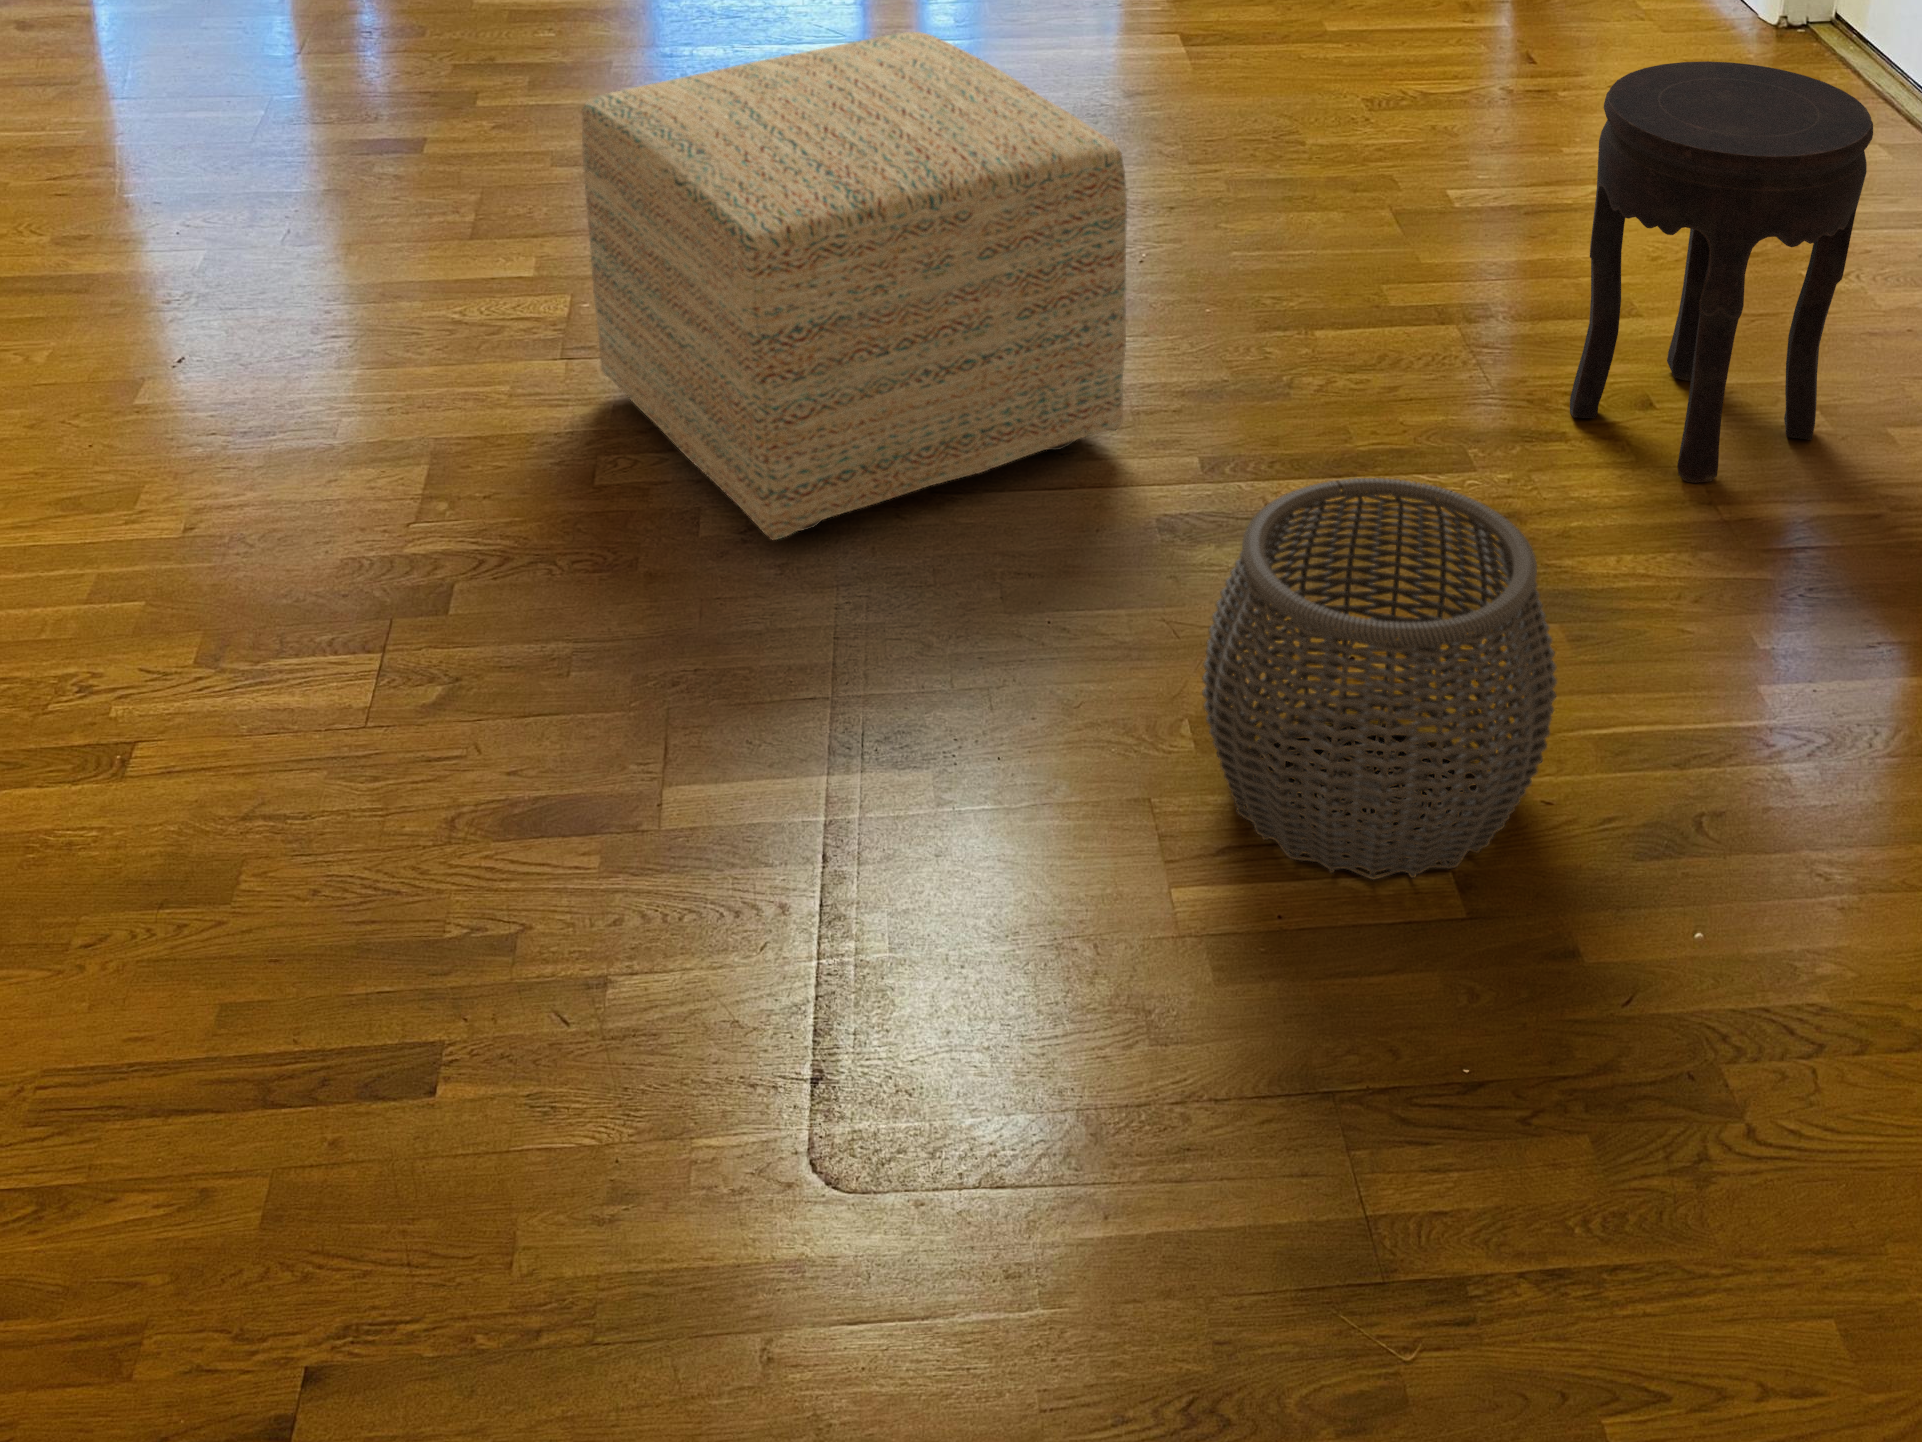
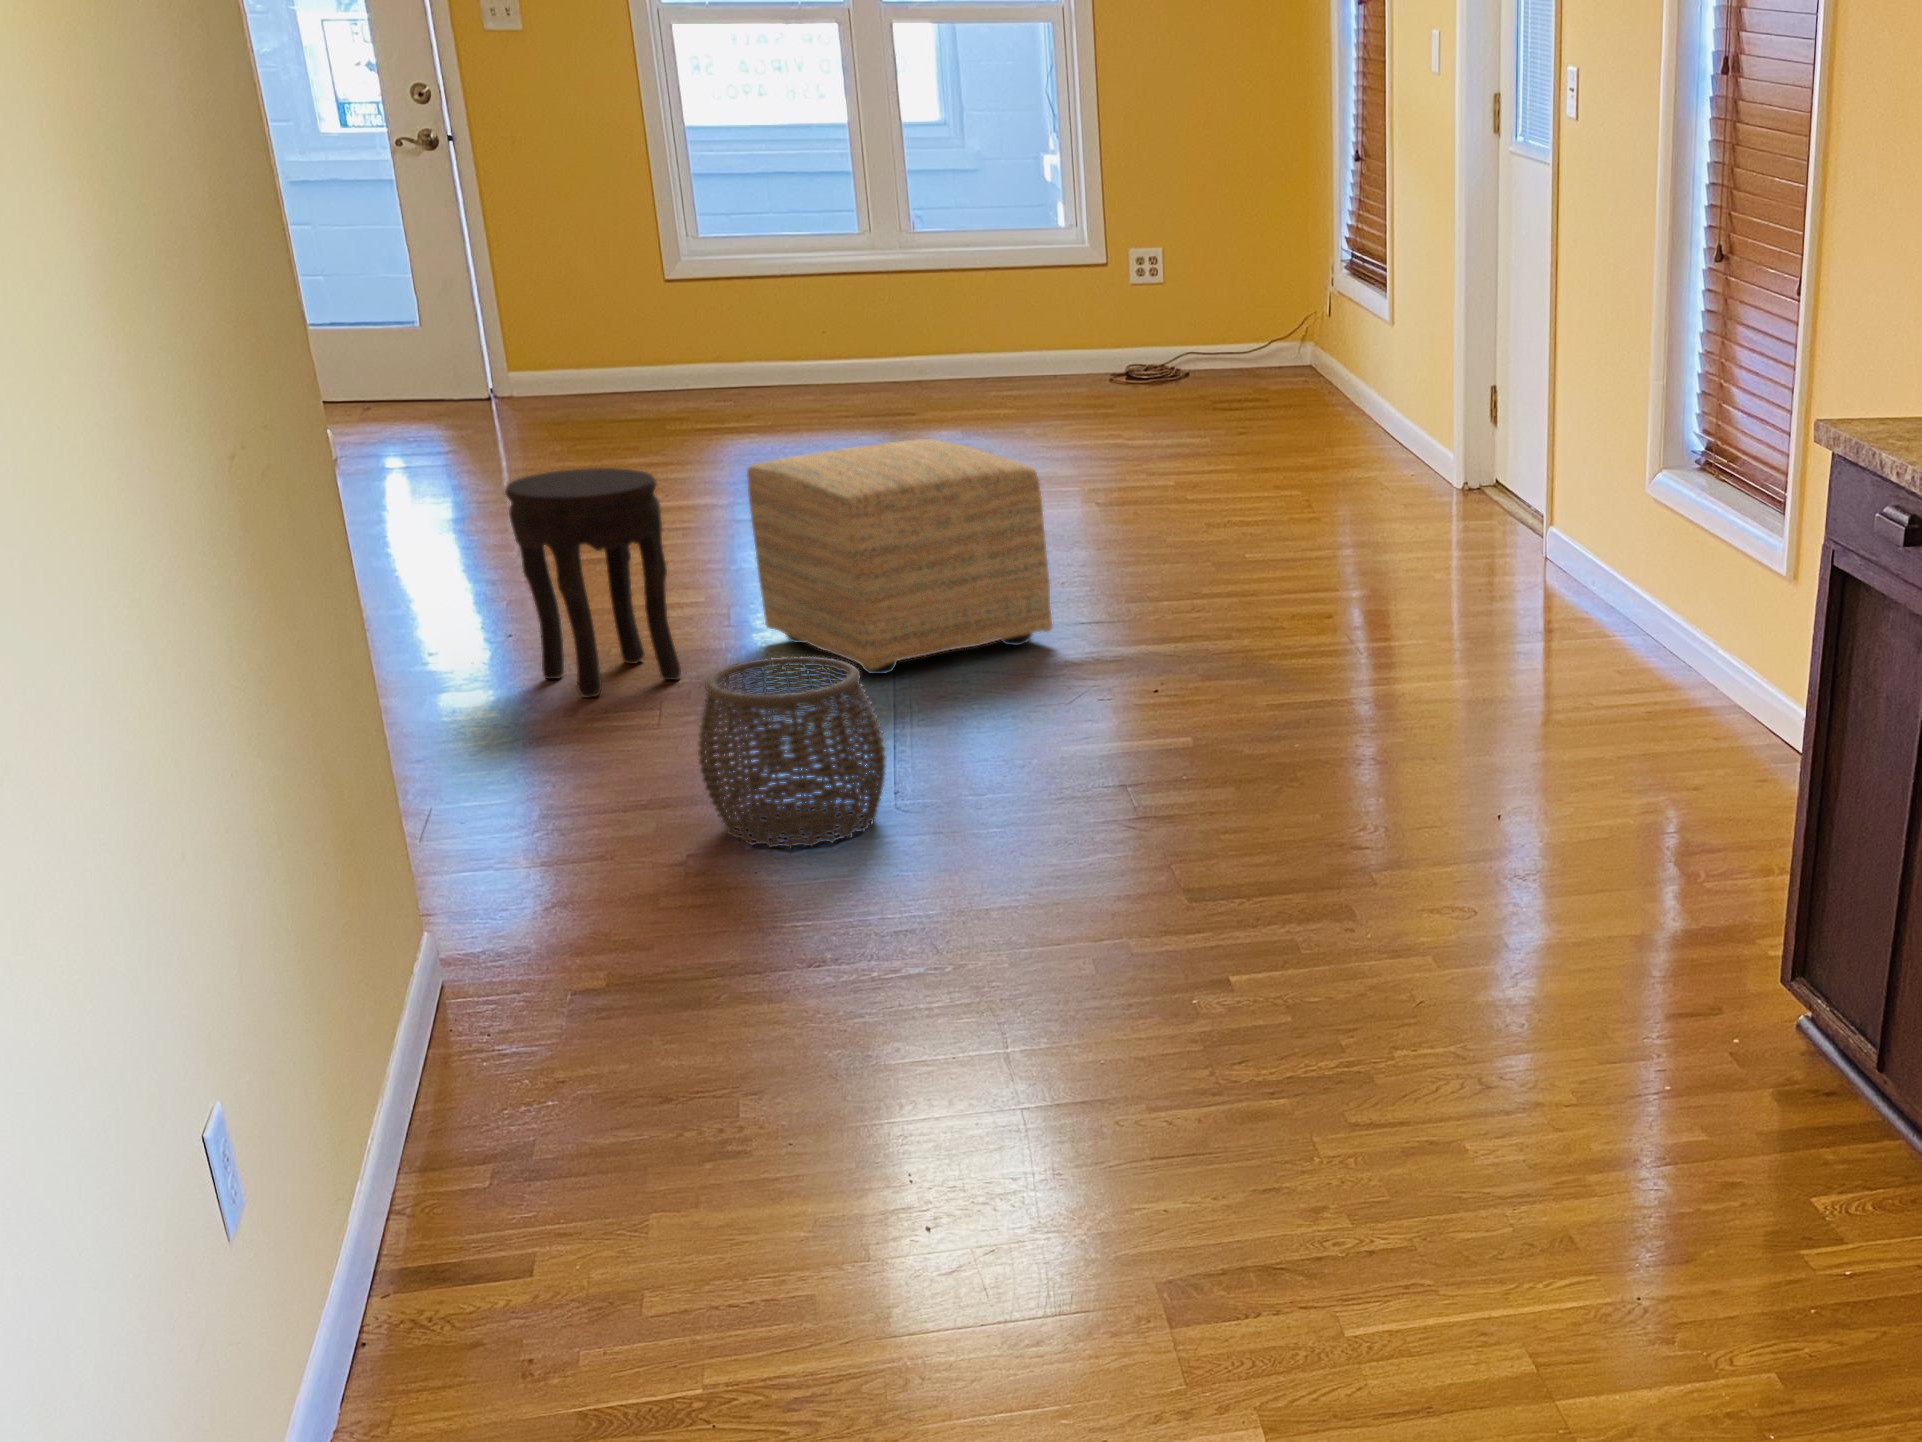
side table: present [1570,61,1873,483] -> present [505,468,681,698]
woven basket: present [1202,478,1557,880] -> present [698,656,886,848]

